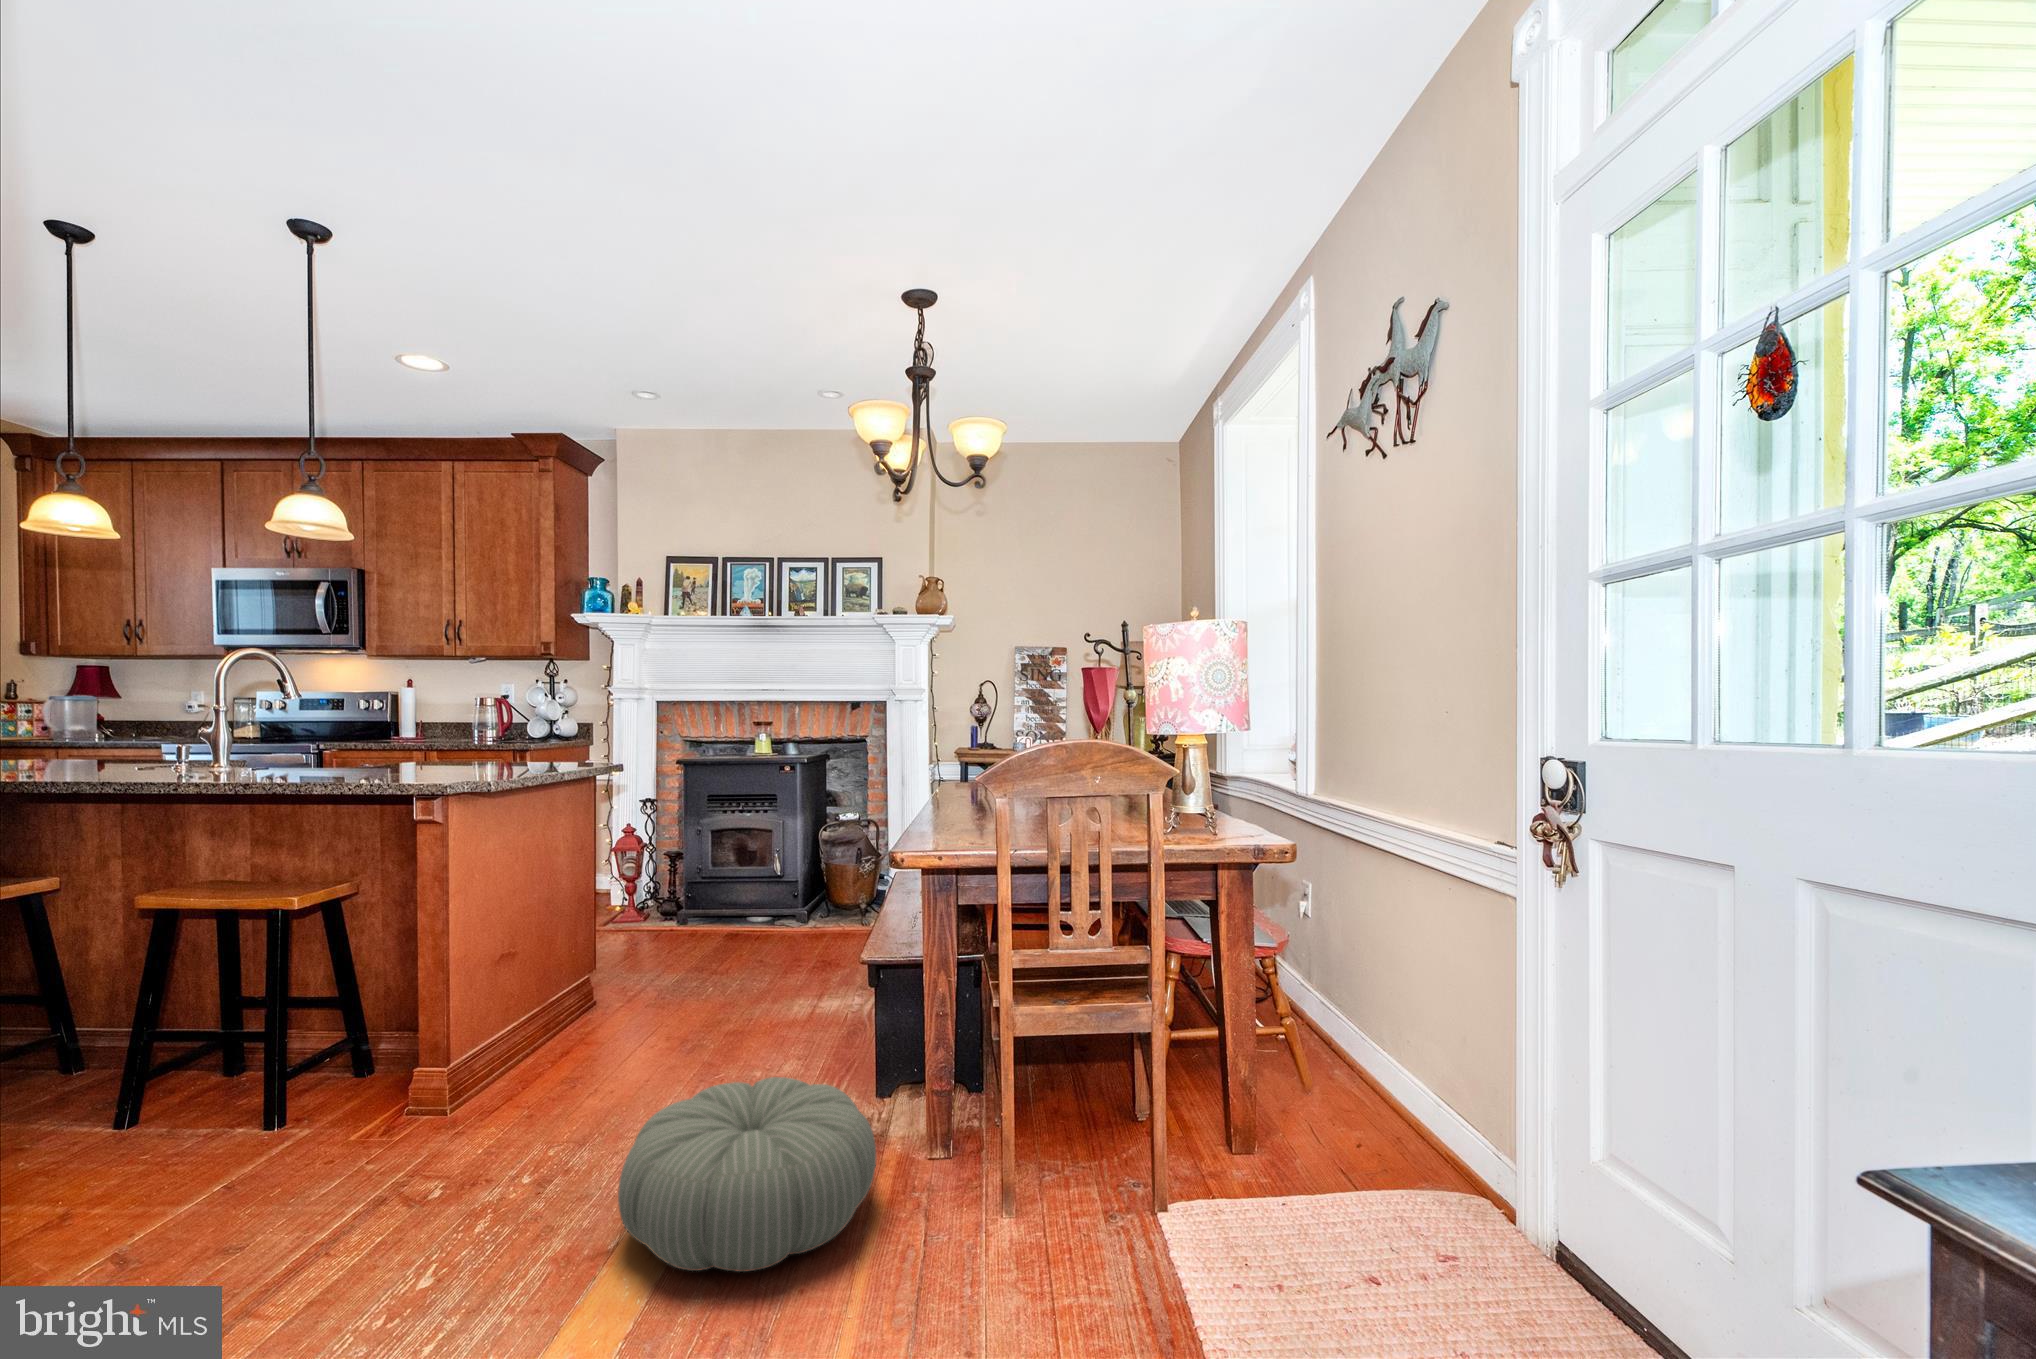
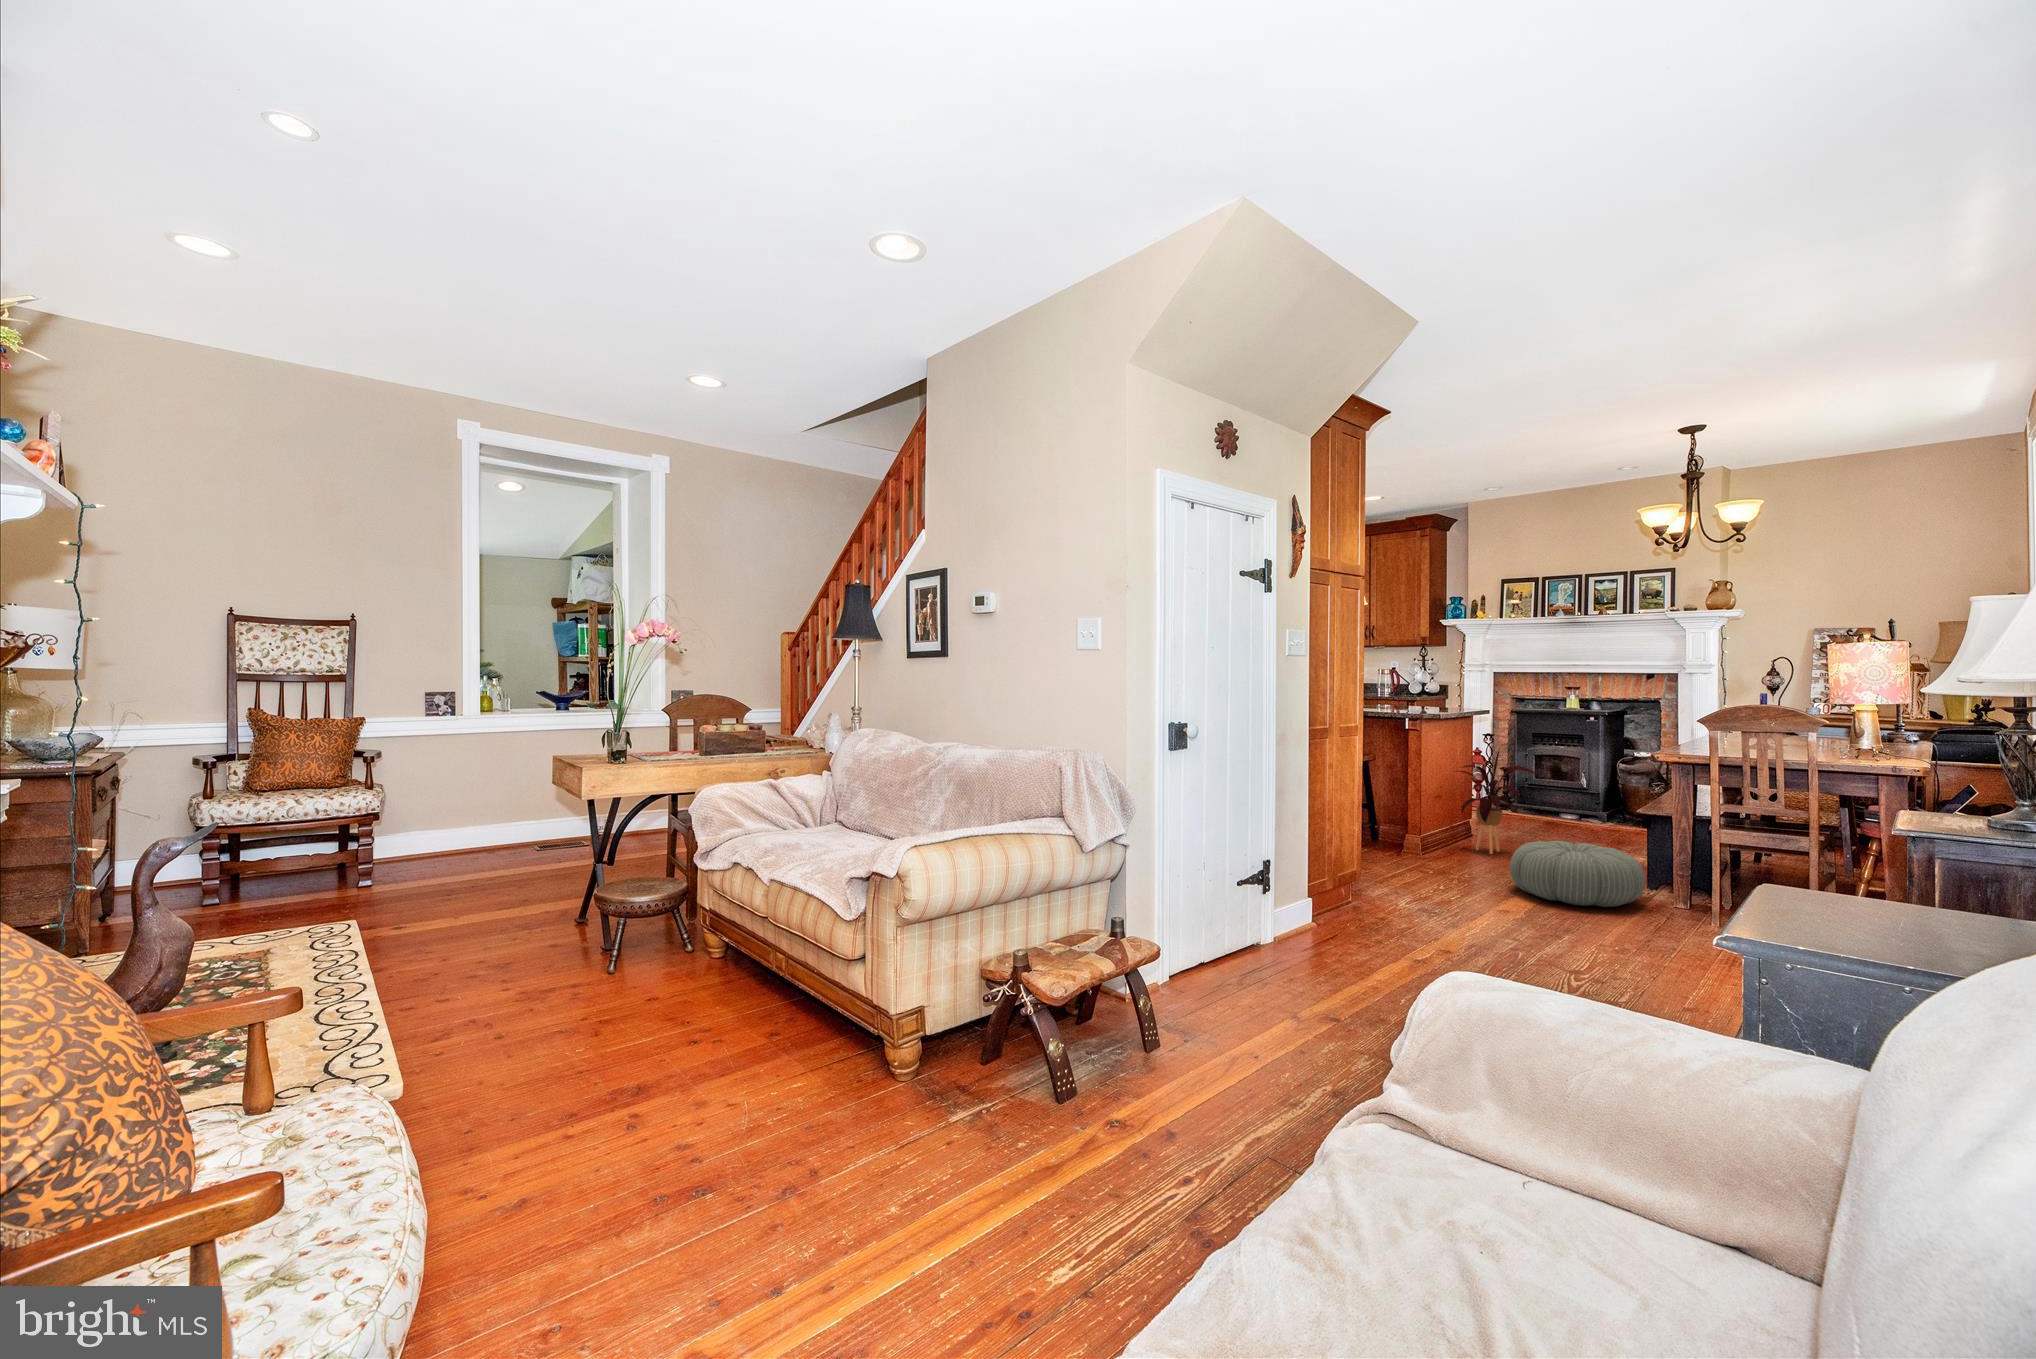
house plant: none [541,855,698,1079] -> present [1458,744,1537,854]

